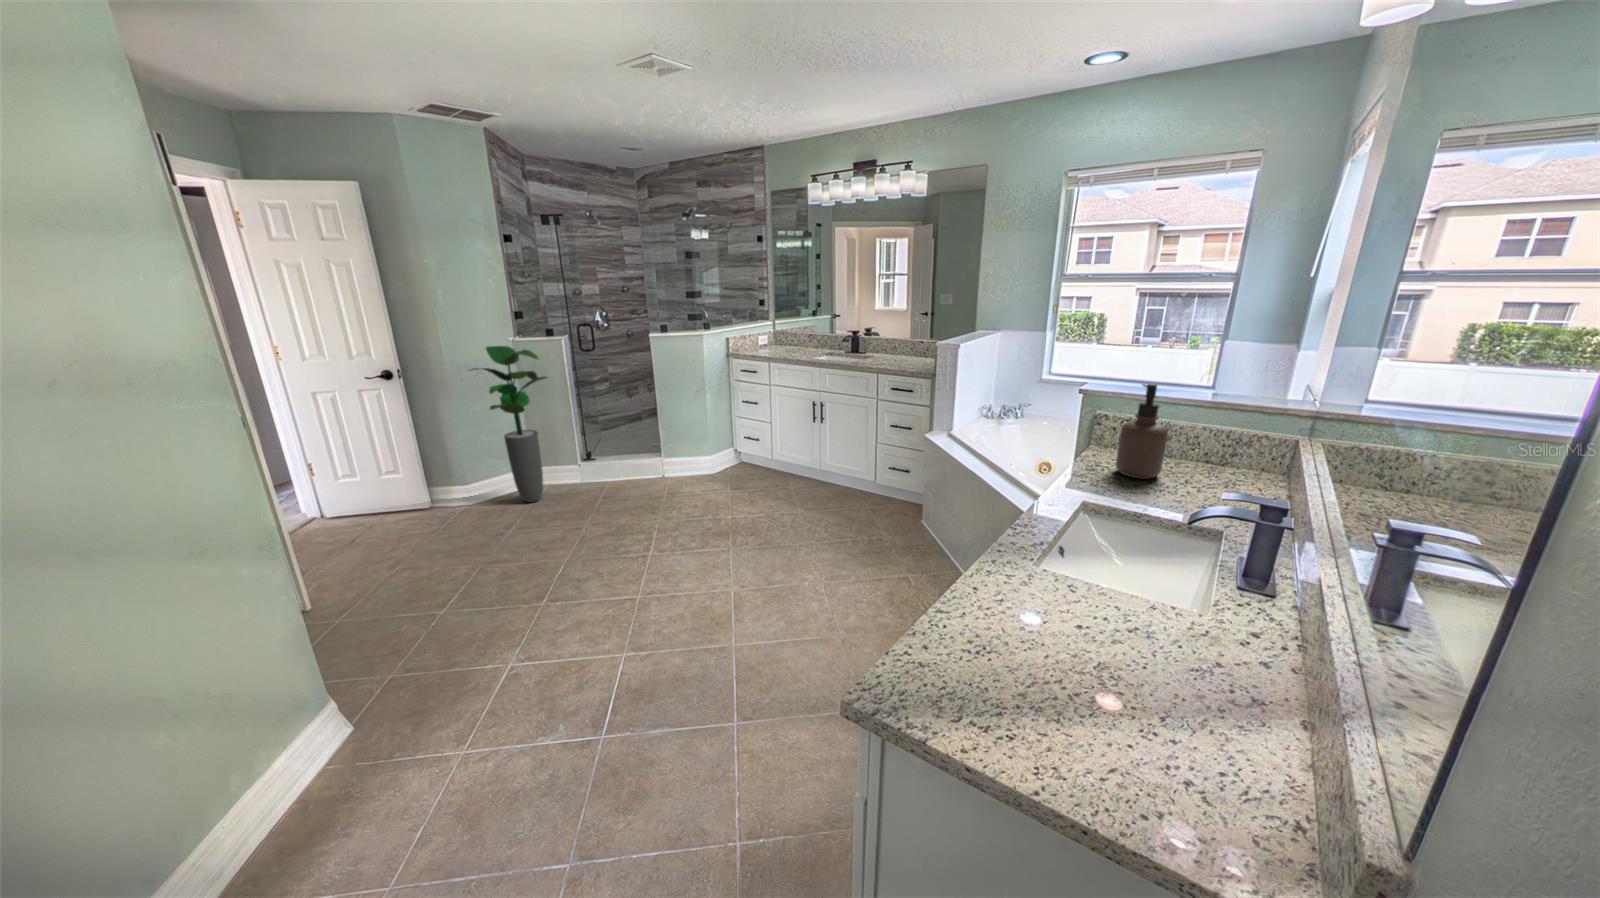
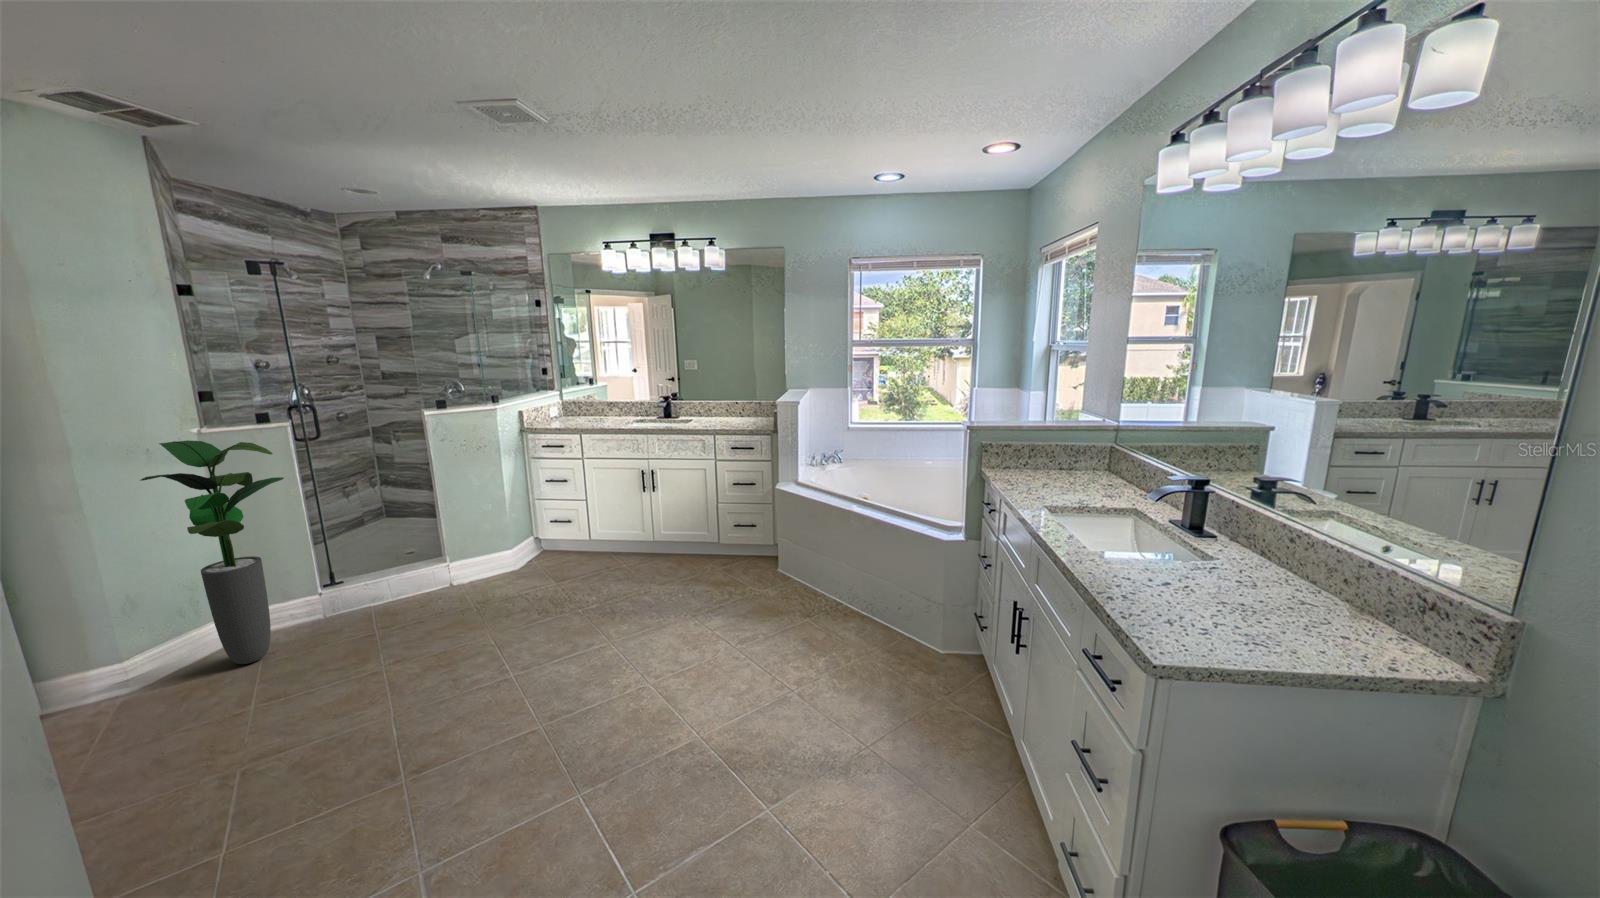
soap dispenser: present [1116,383,1168,479] -> none [1017,414,1050,485]

